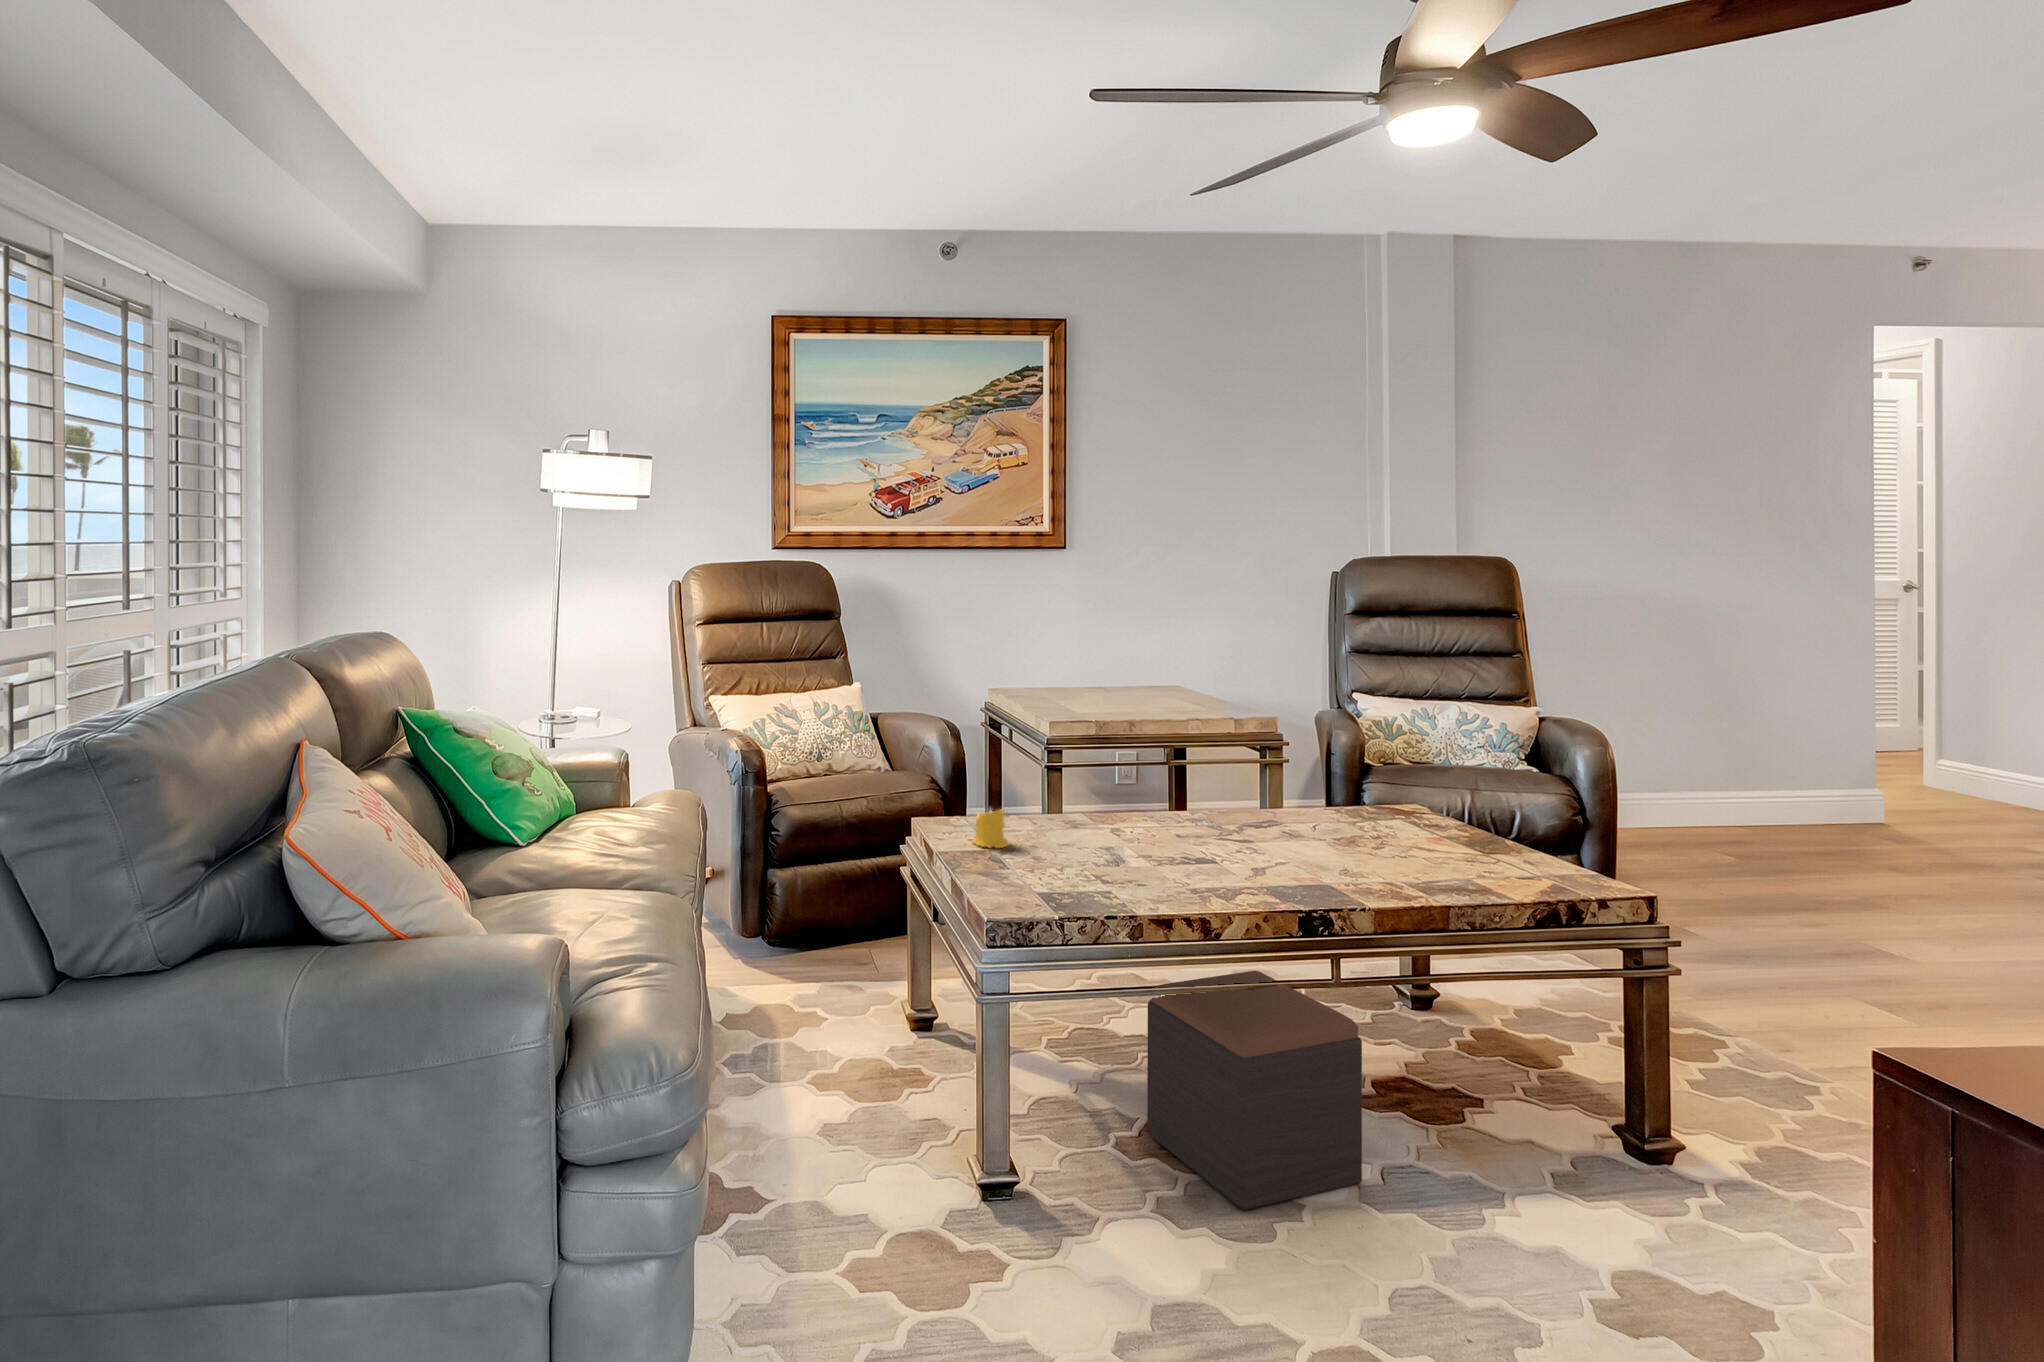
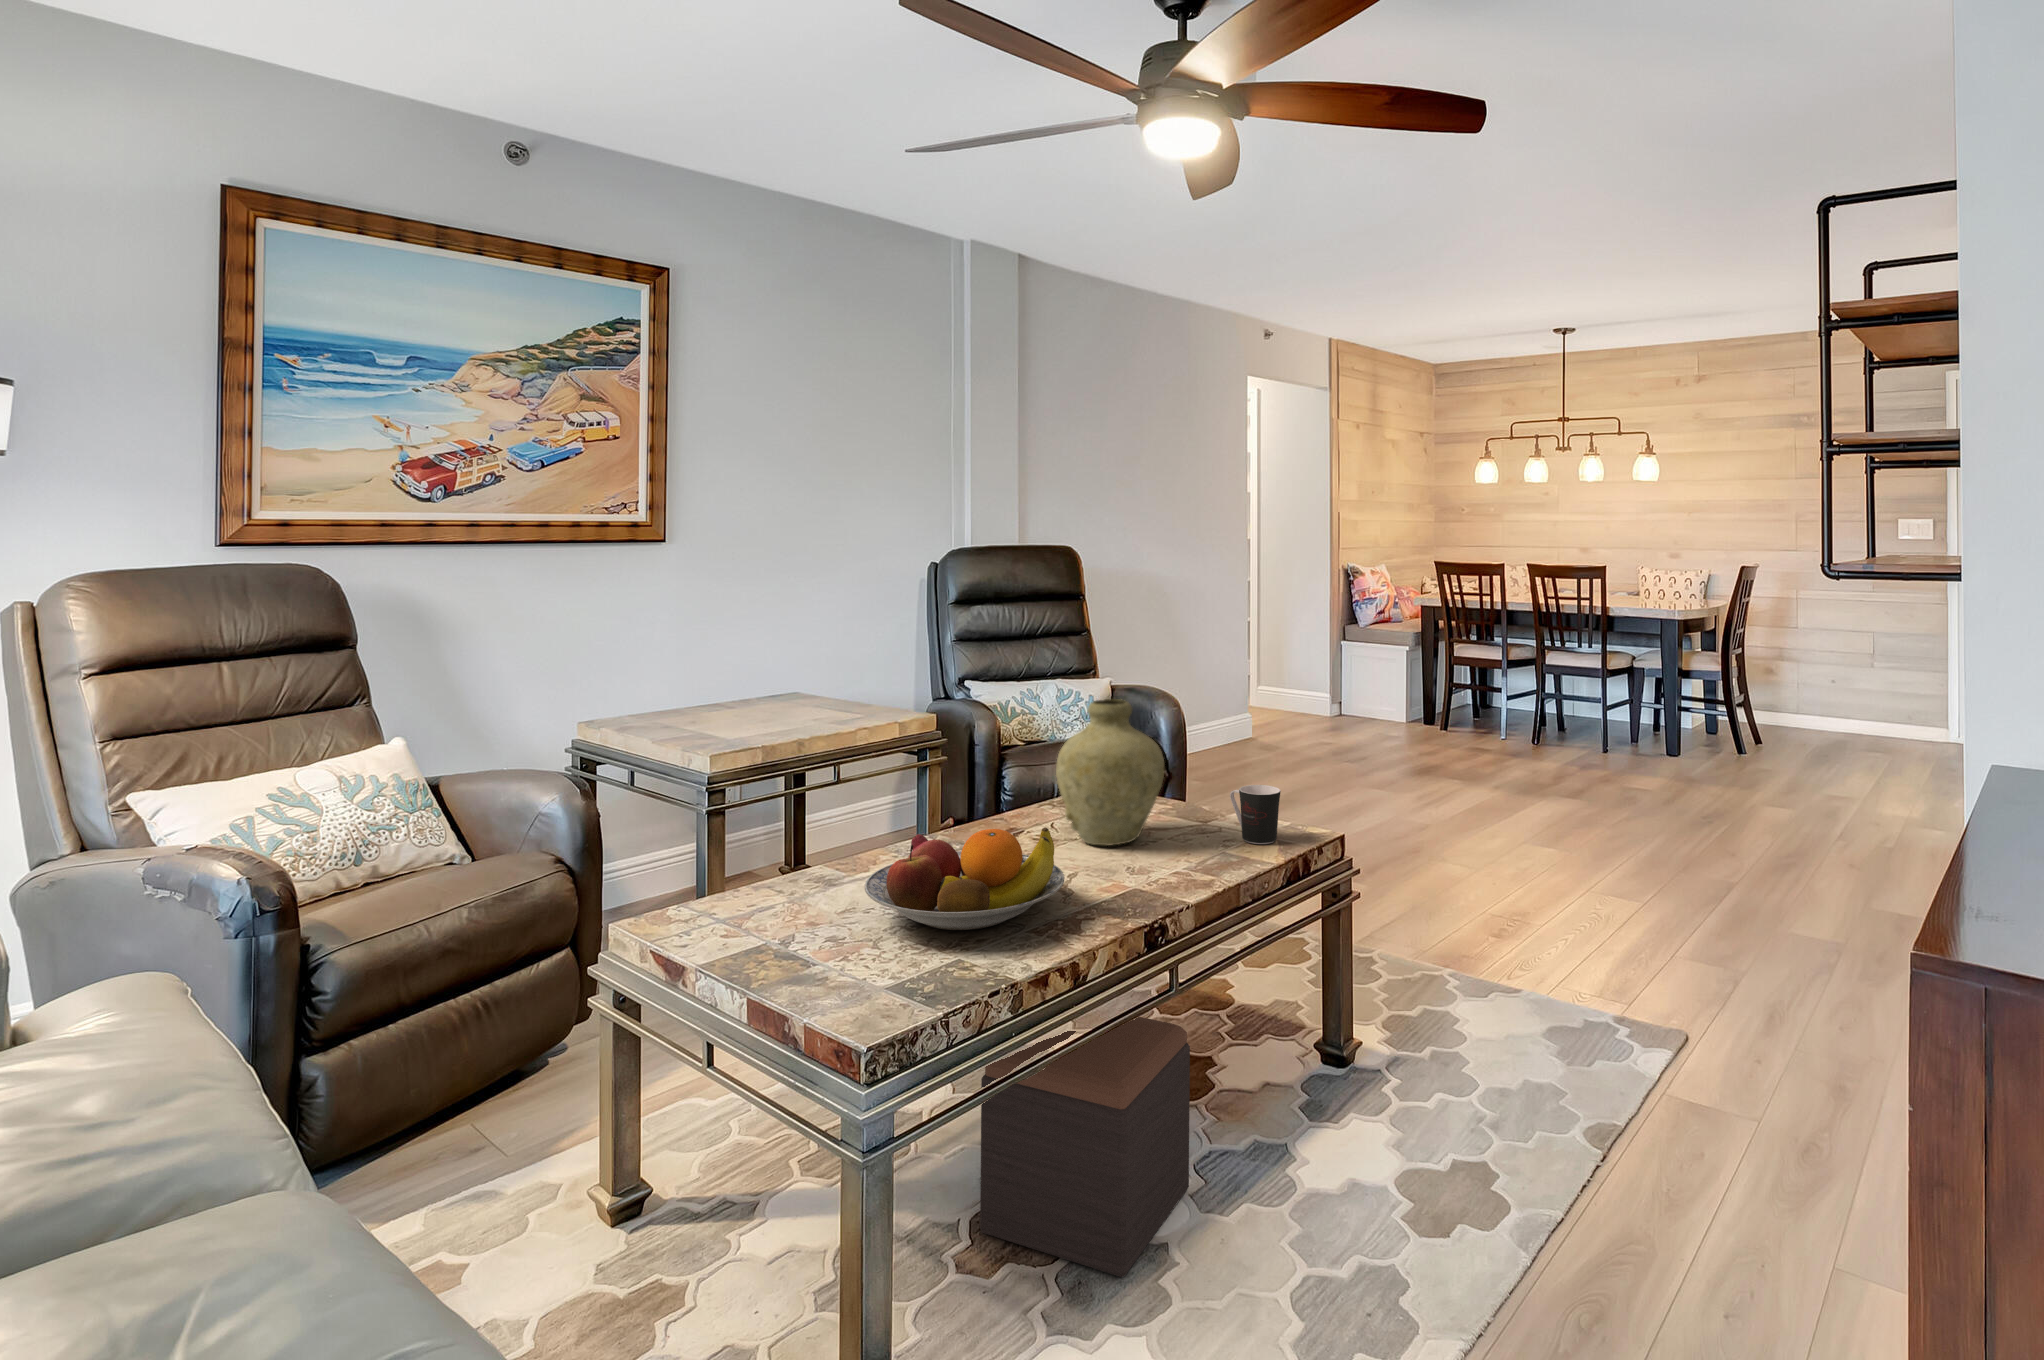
vase: none [1294,703,1414,847] -> present [1056,699,1164,846]
fruit bowl: none [1063,792,1239,874] -> present [865,827,1064,930]
candle: present [972,809,1009,848] -> none [735,887,790,946]
coffee cup: none [1495,813,1552,879] -> present [1230,785,1281,844]

